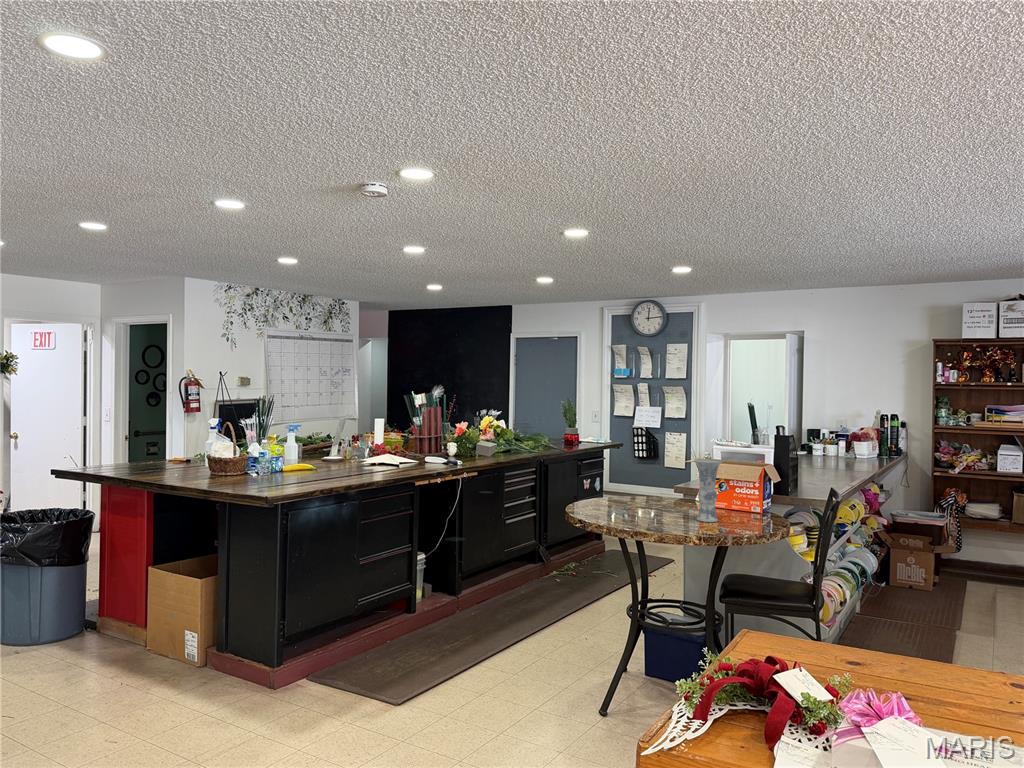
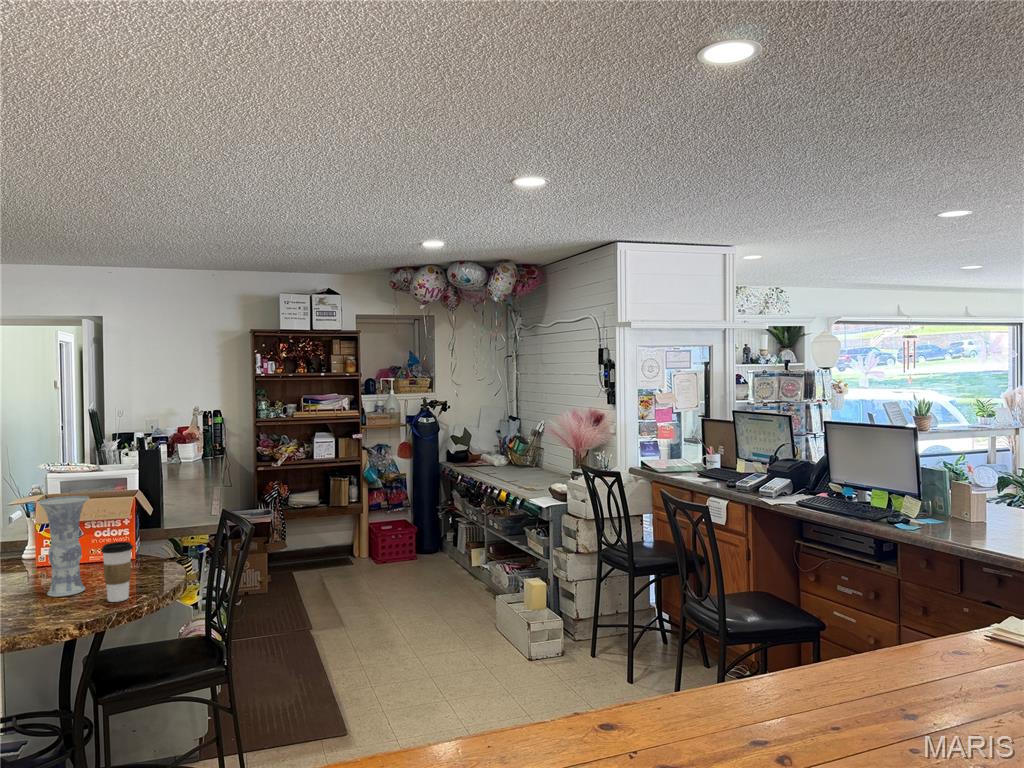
coffee cup: none [722,492,741,531] -> present [101,542,133,602]

